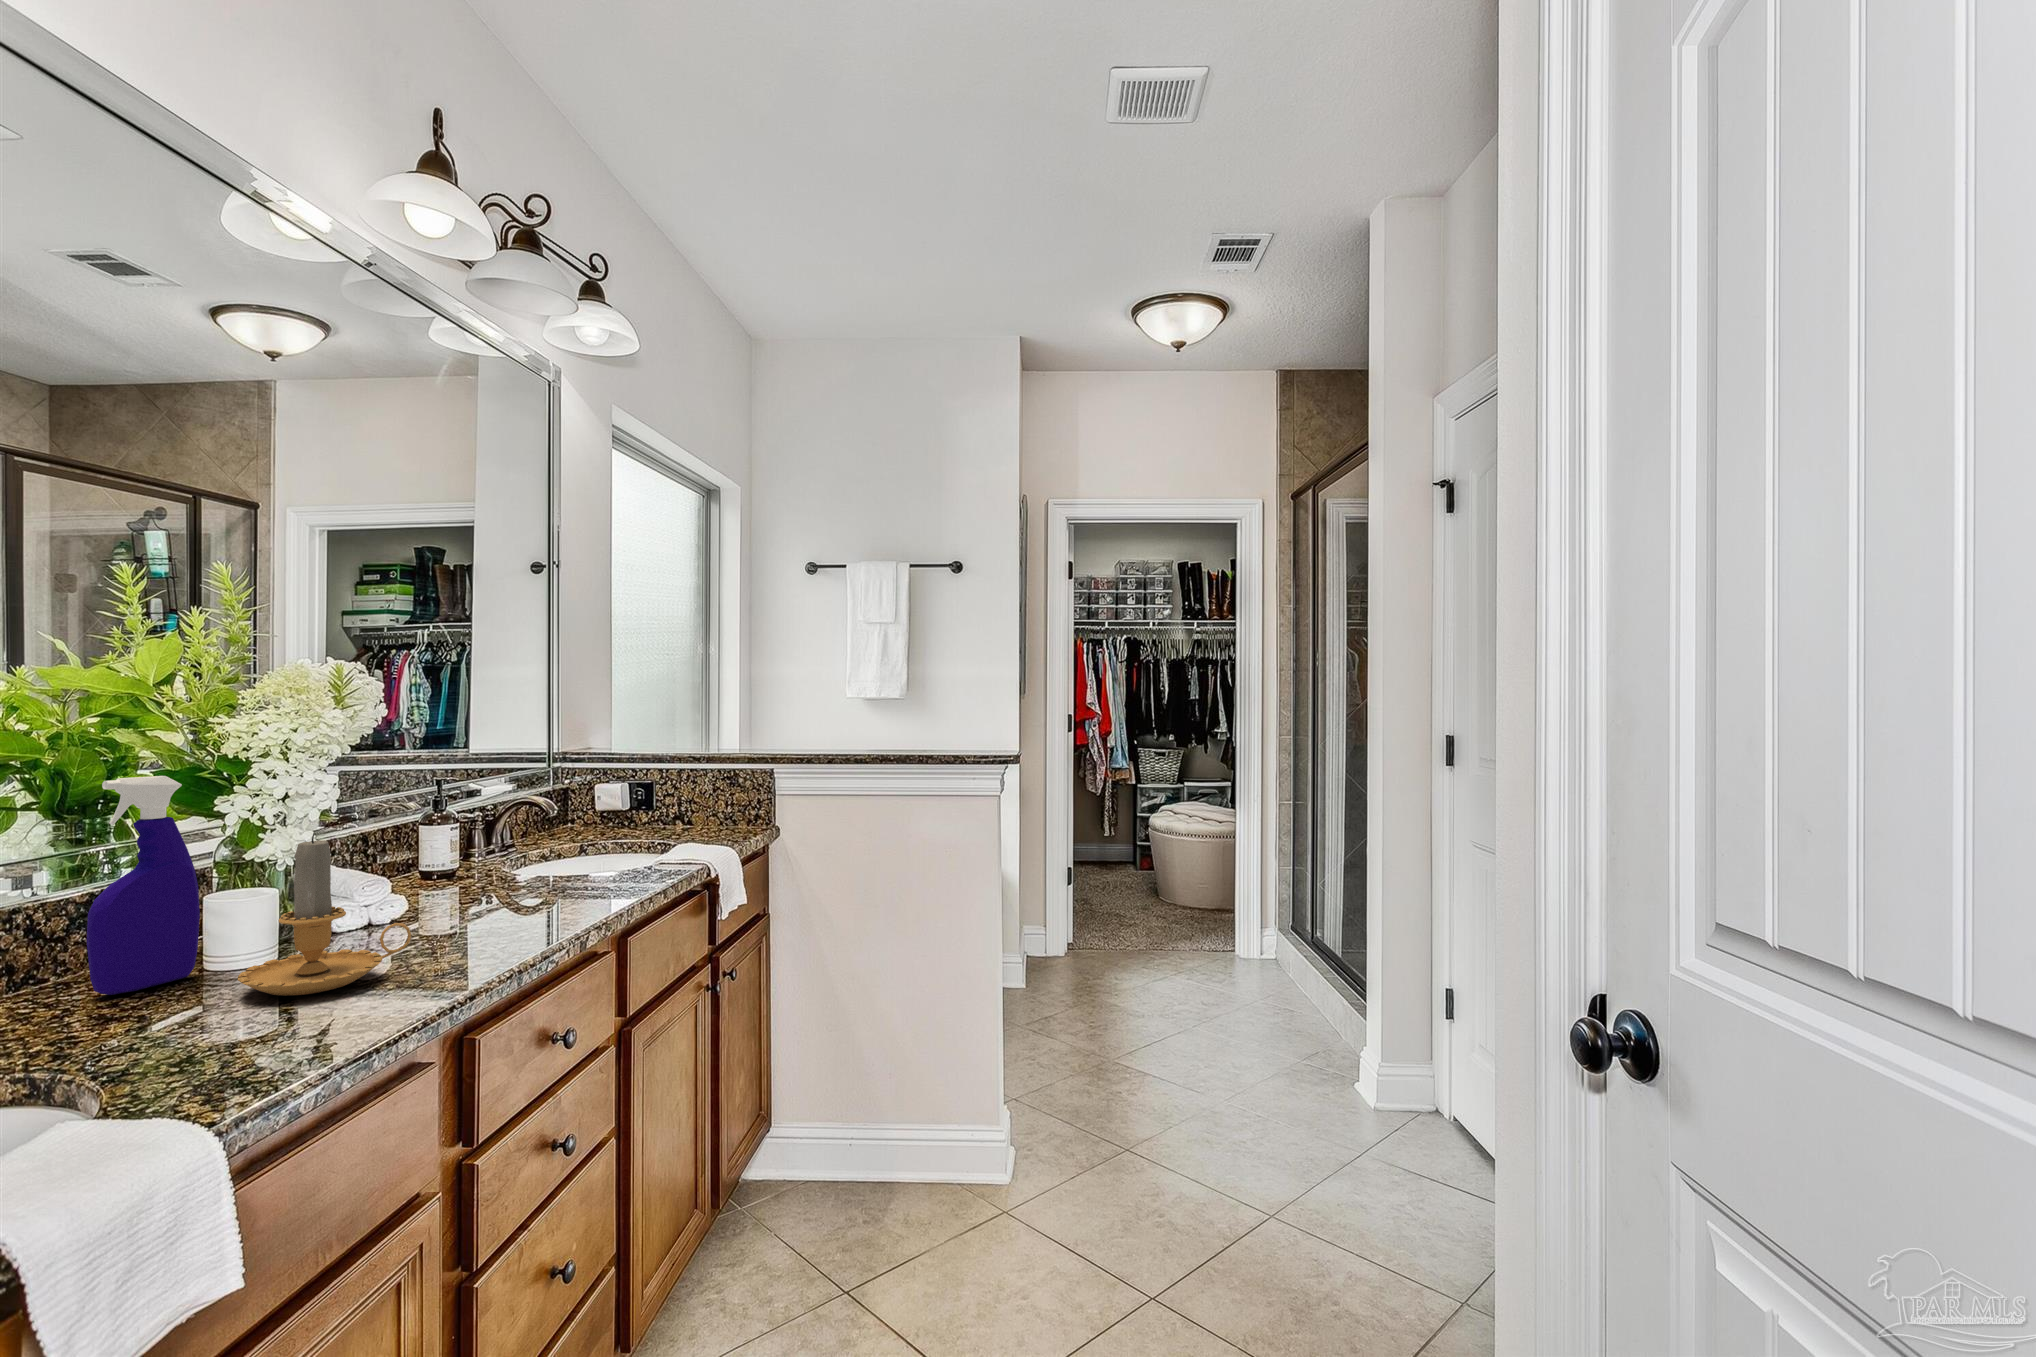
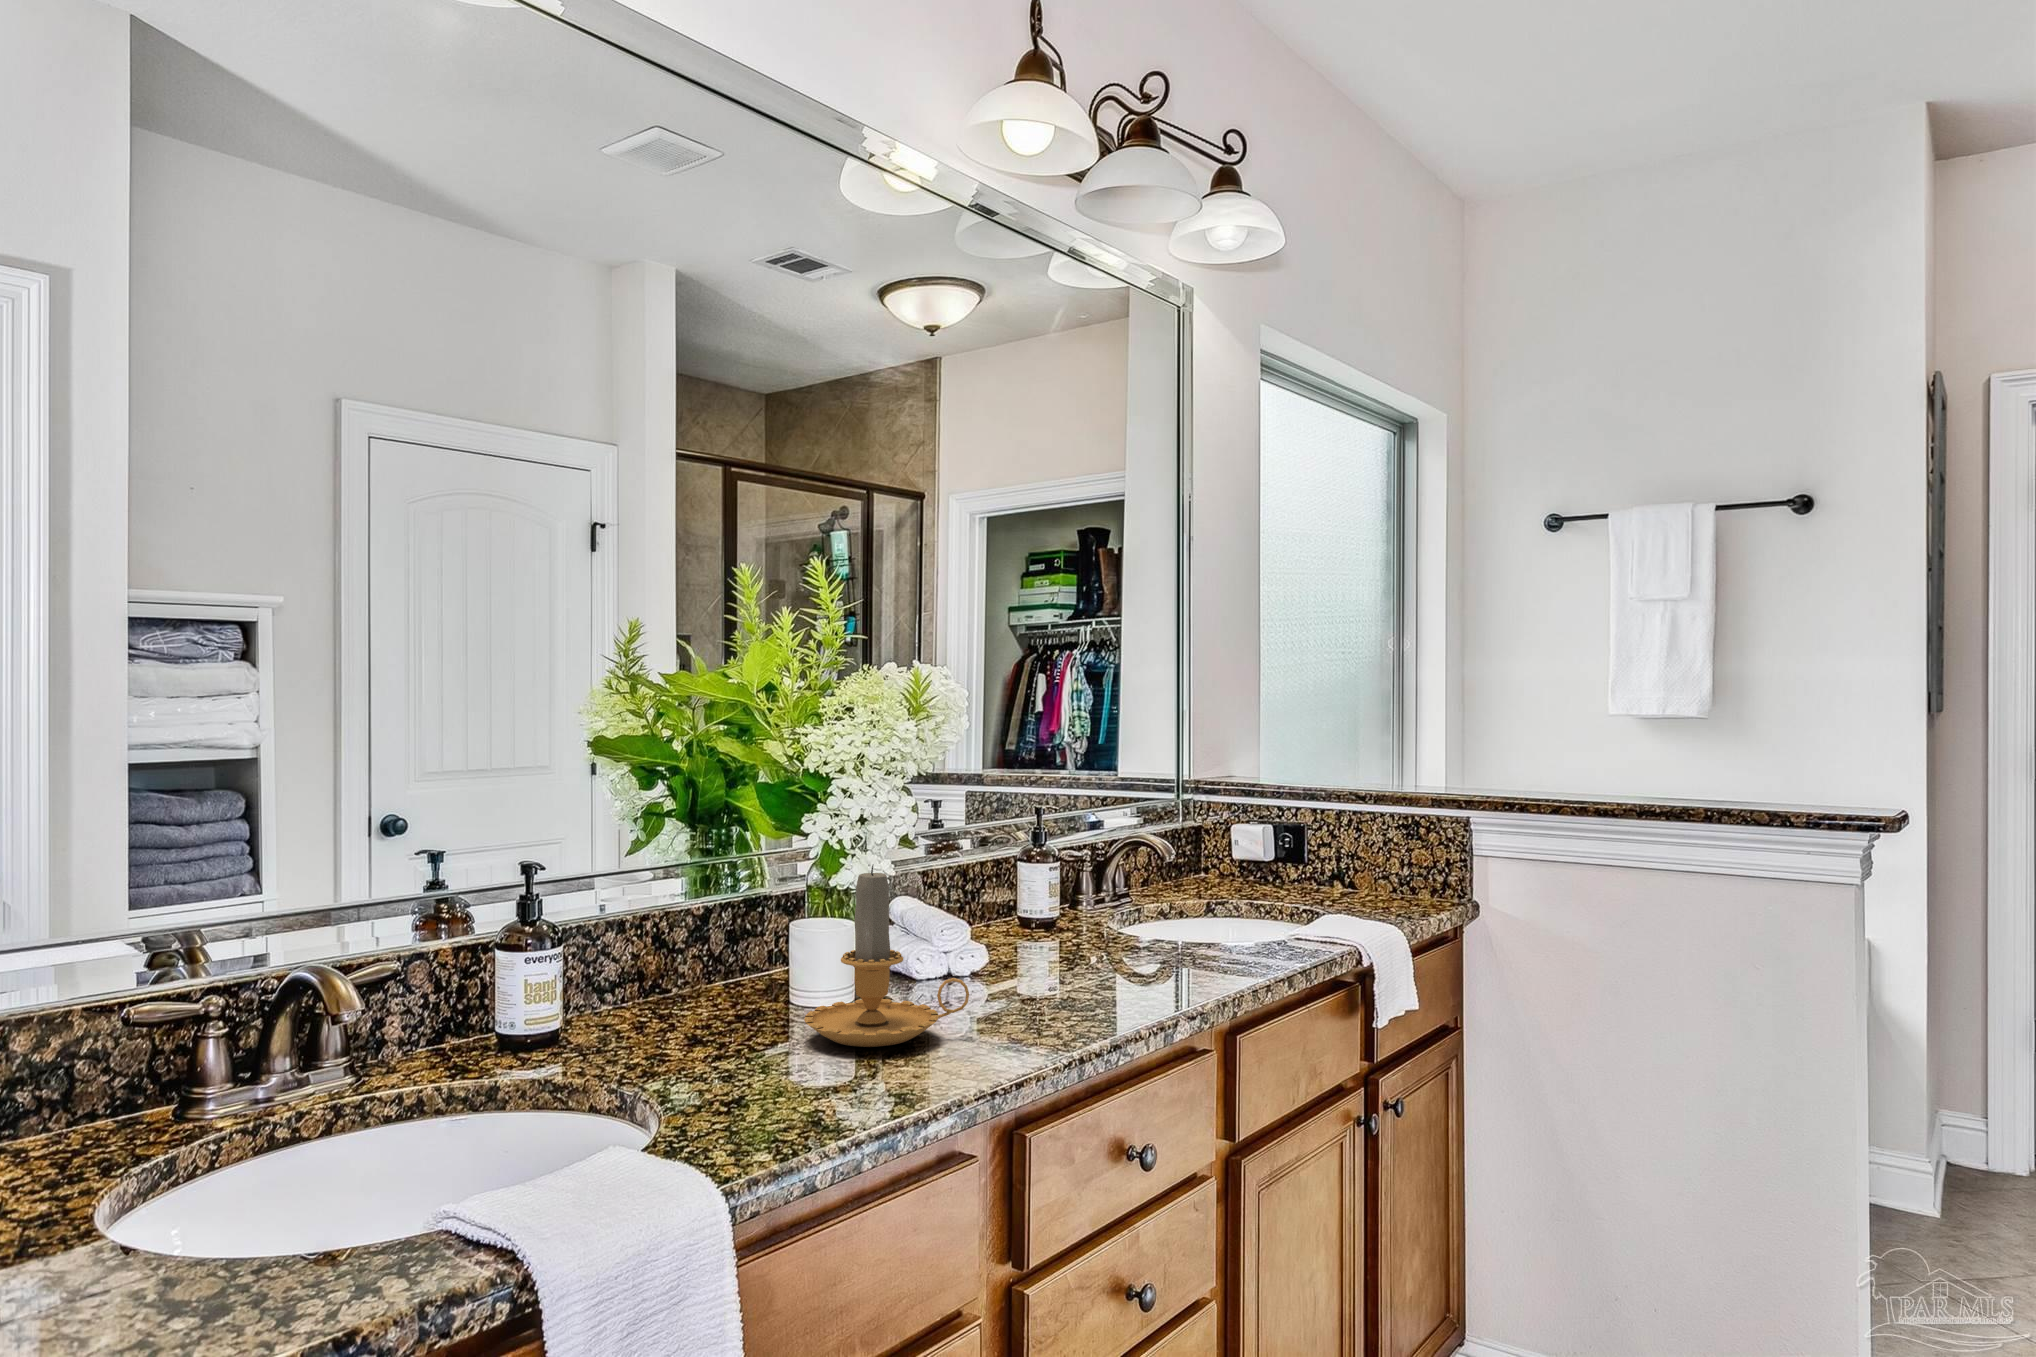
spray bottle: present [87,776,200,995] -> none [690,790,784,1016]

